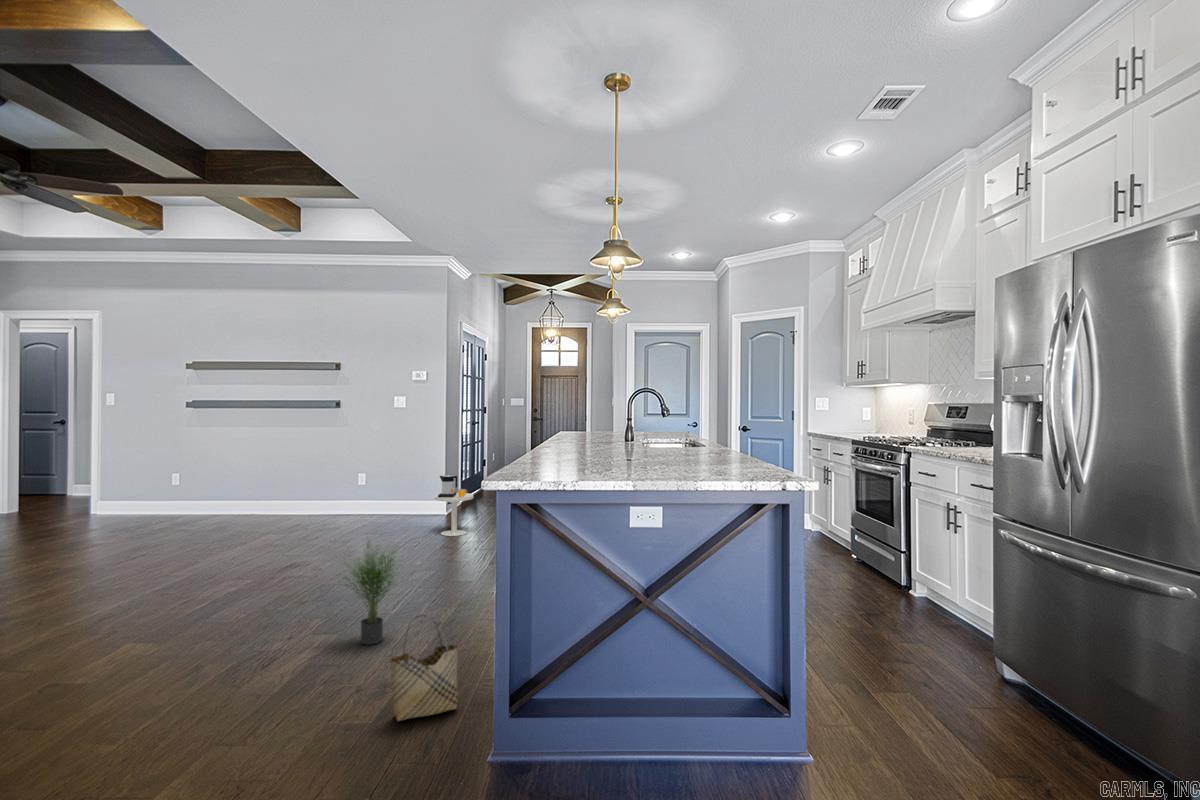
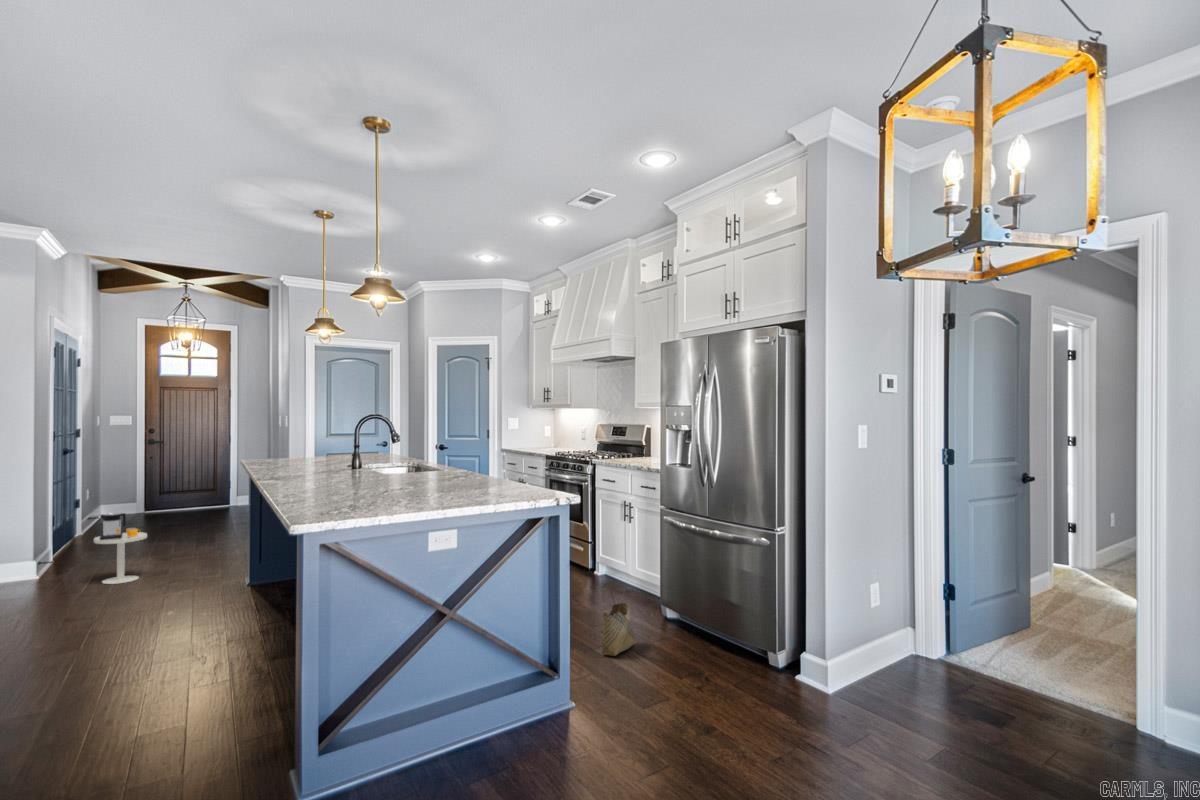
potted plant: present [343,544,396,645] -> none [49,583,152,702]
woven basket: present [390,615,458,721] -> present [602,587,636,656]

